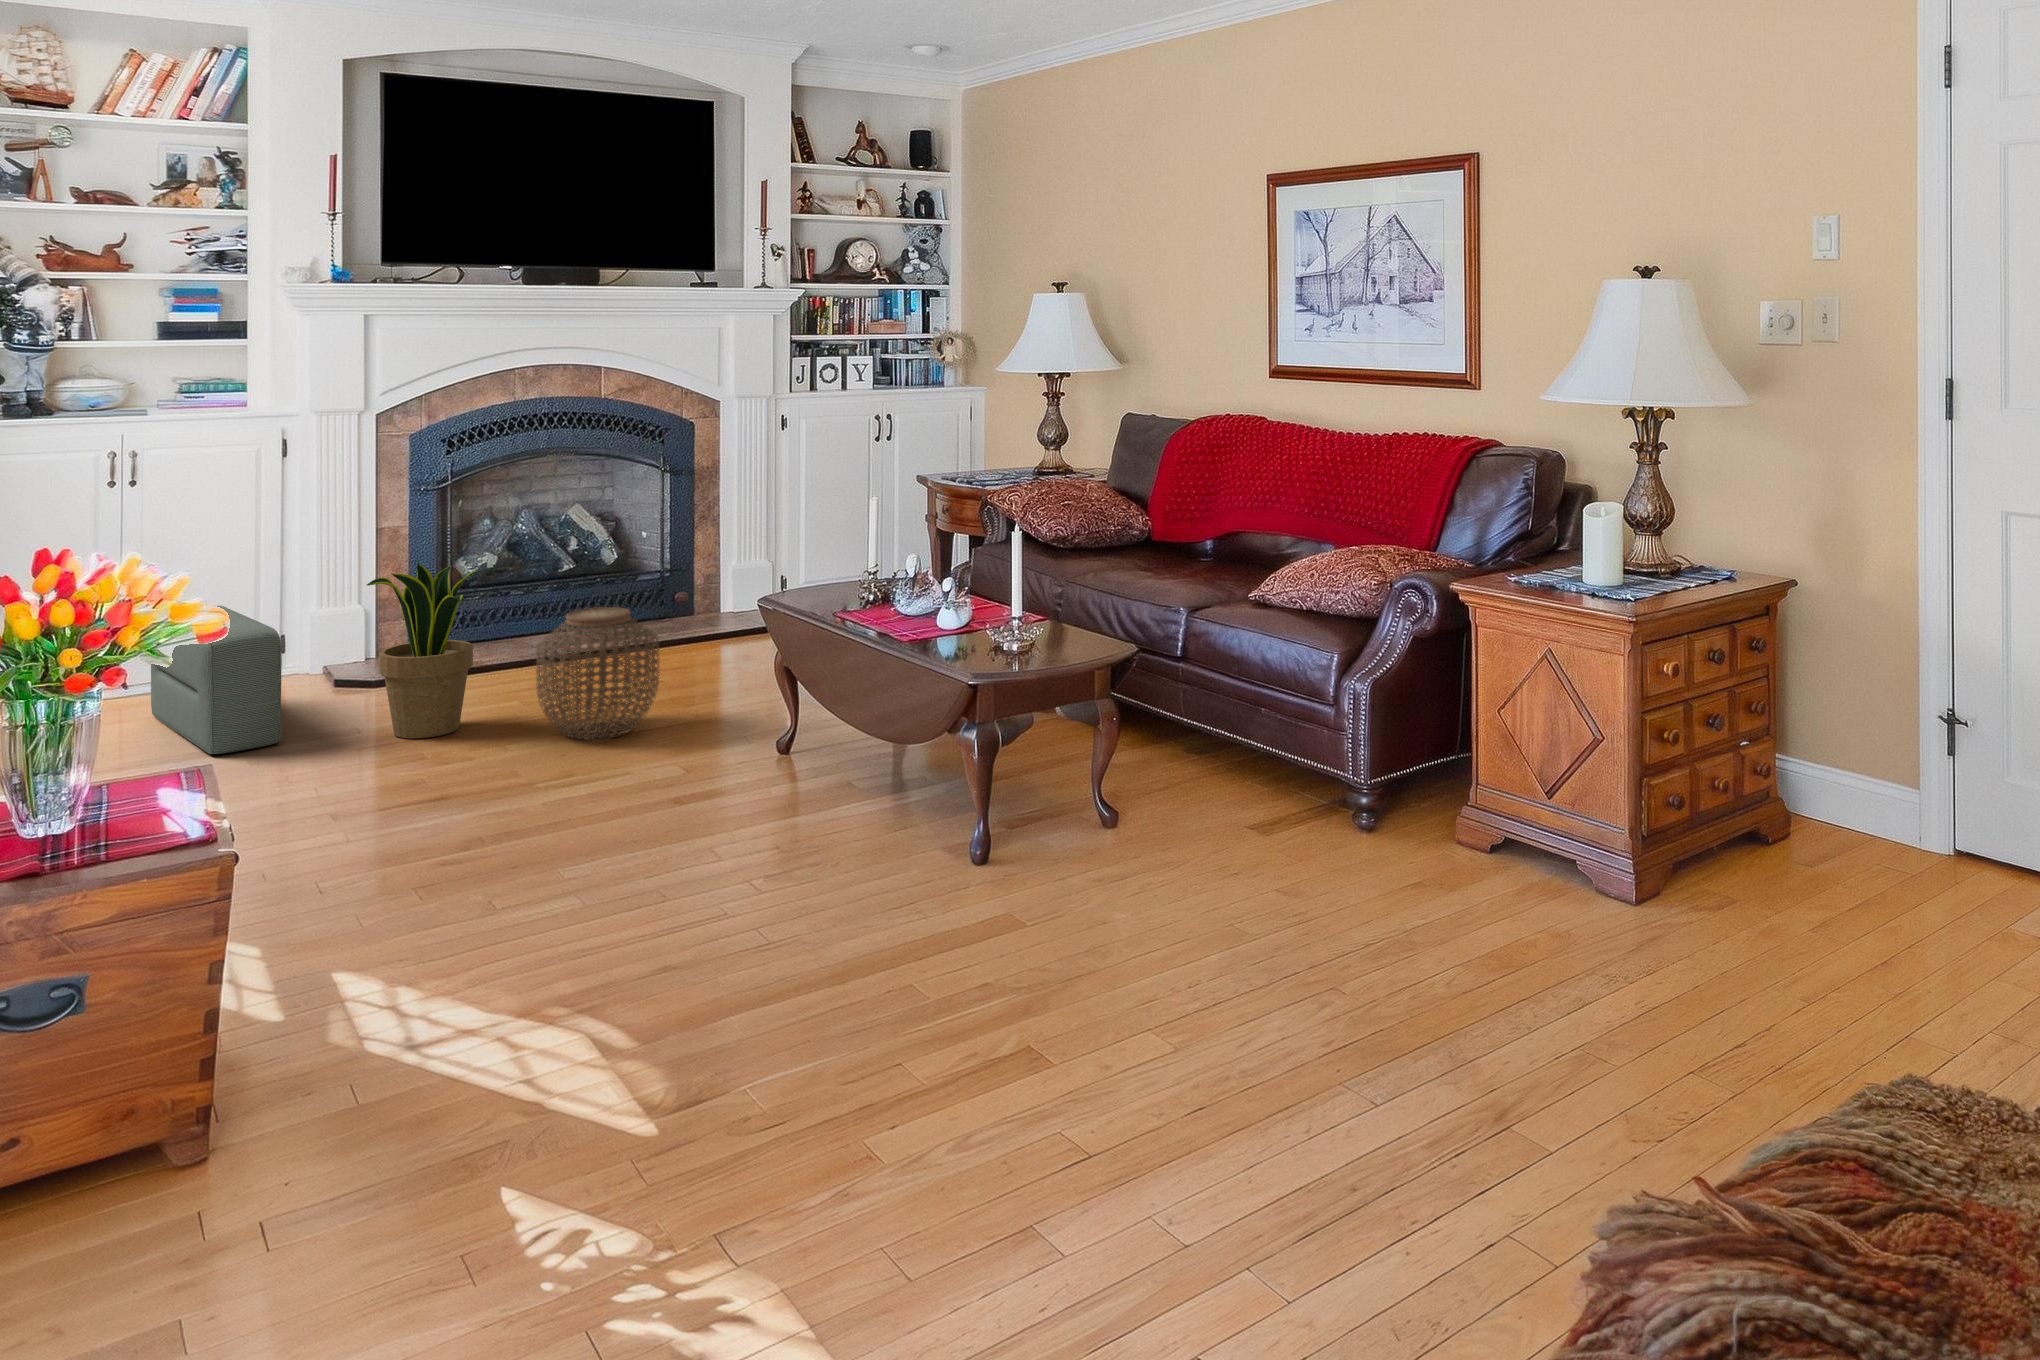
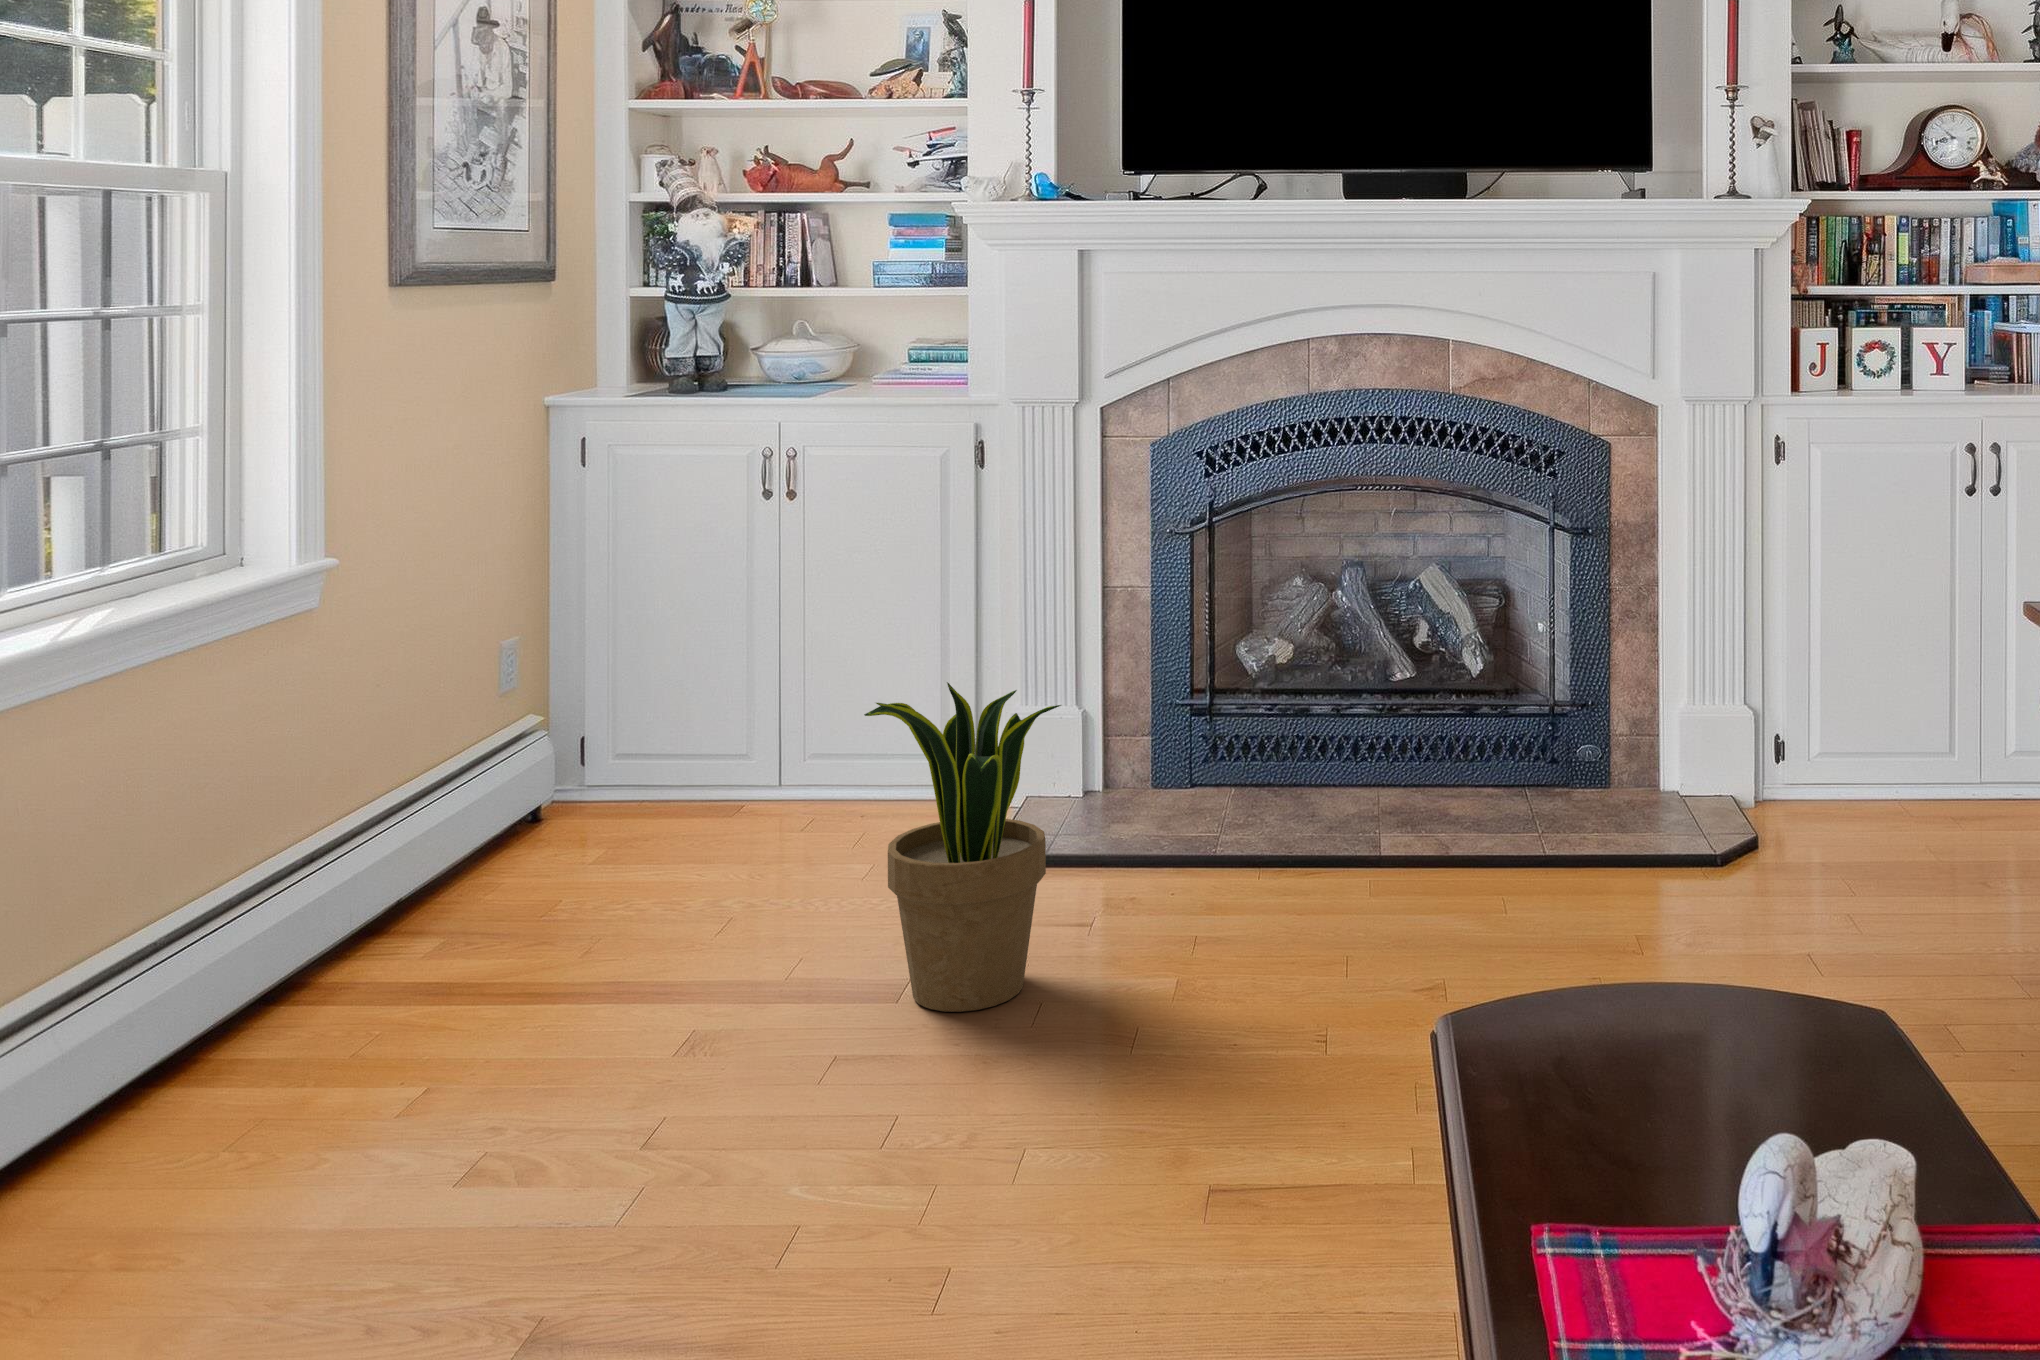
pouf: present [151,606,282,754] -> none [655,696,830,971]
woven basket: present [536,607,659,740] -> none [1070,816,1311,1109]

